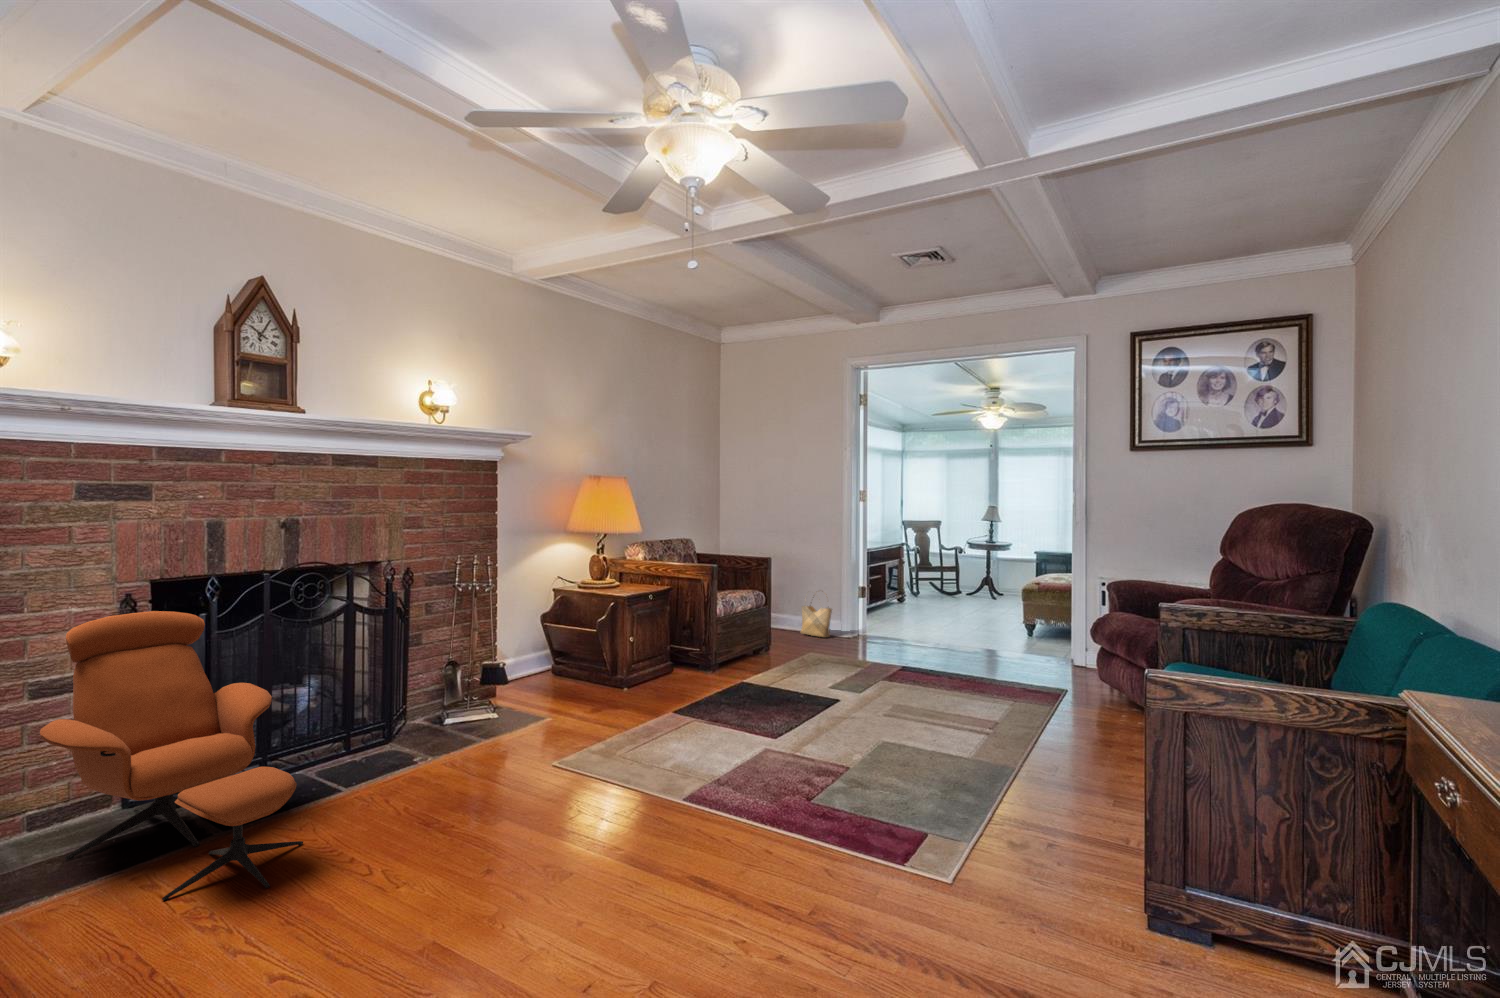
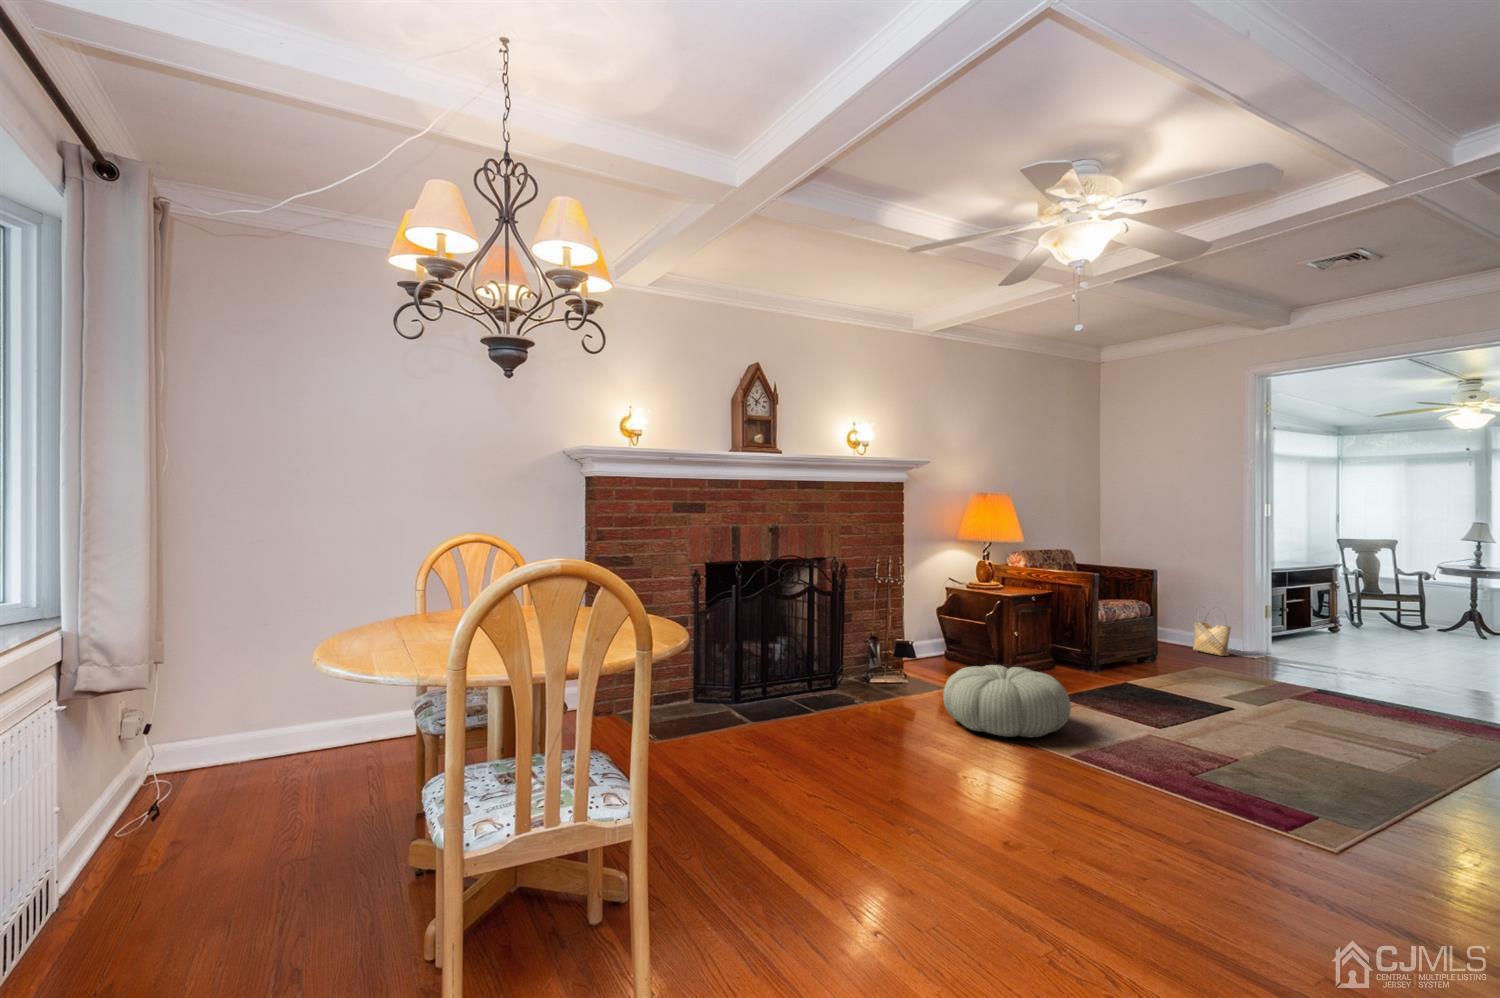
lounge chair: present [40,611,303,900] -> none [669,582,804,754]
pouf: none [531,687,683,784] -> present [943,665,1071,737]

